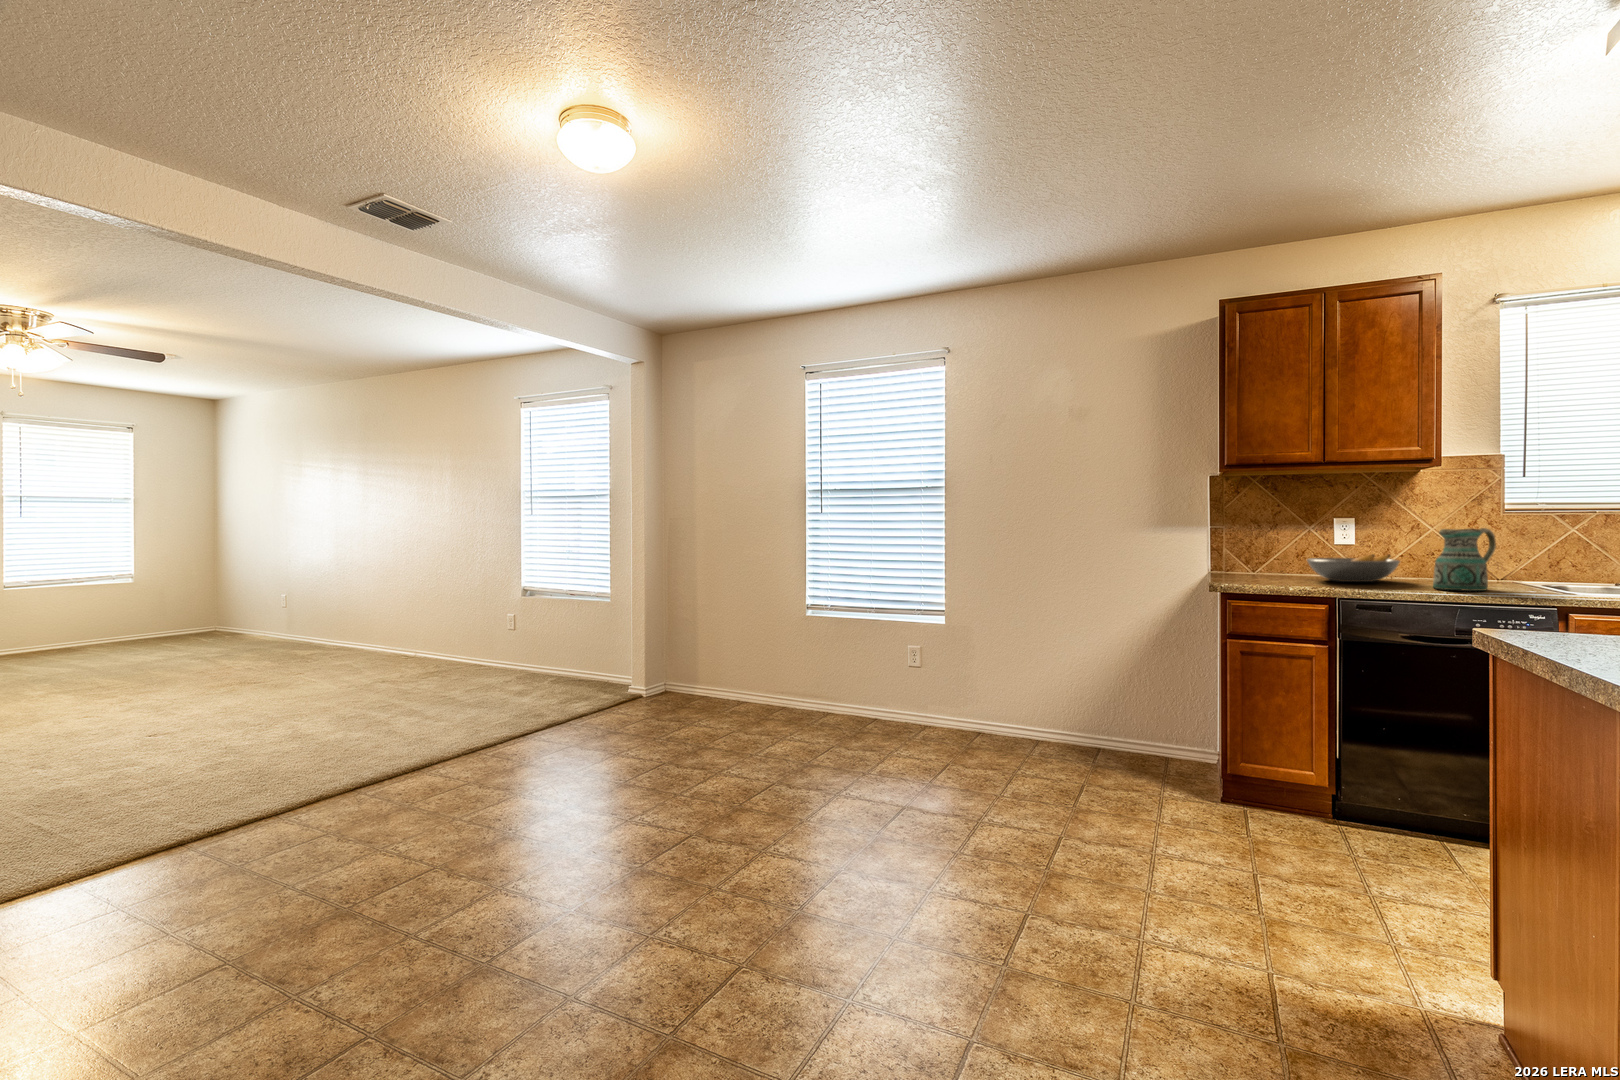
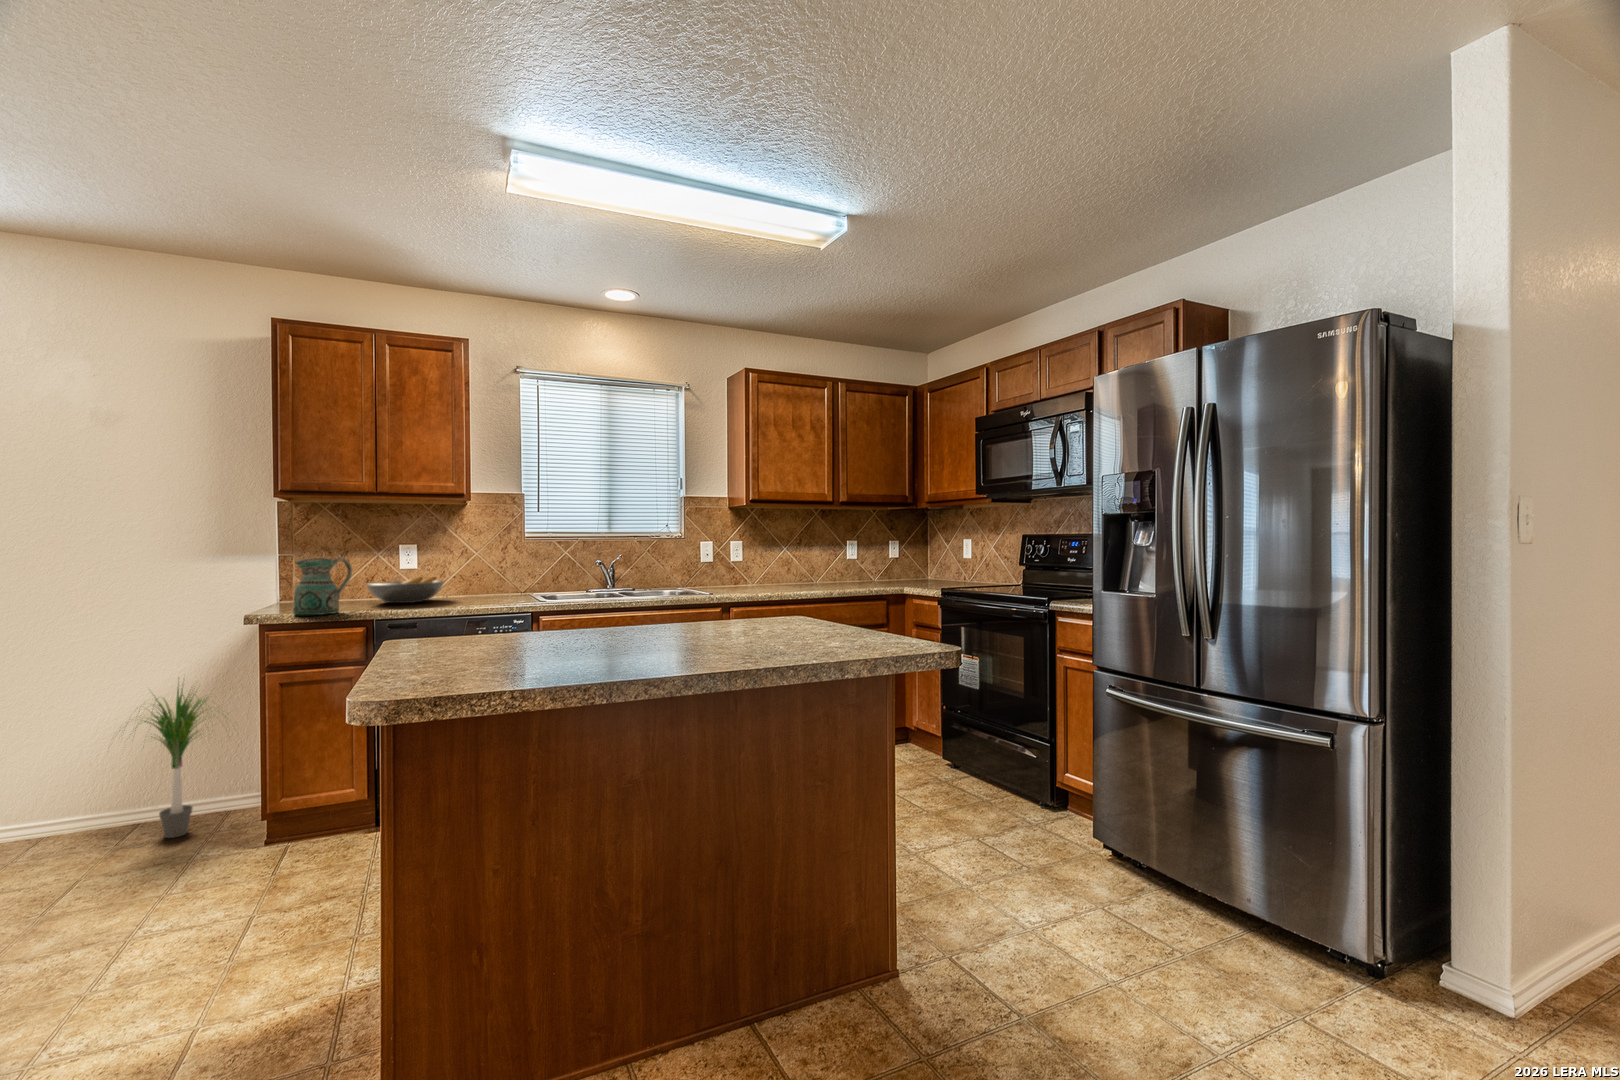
ceramic pitcher: present [1433,528,1496,591] -> present [293,557,352,615]
potted plant: none [1088,630,1188,774] -> present [127,689,226,838]

